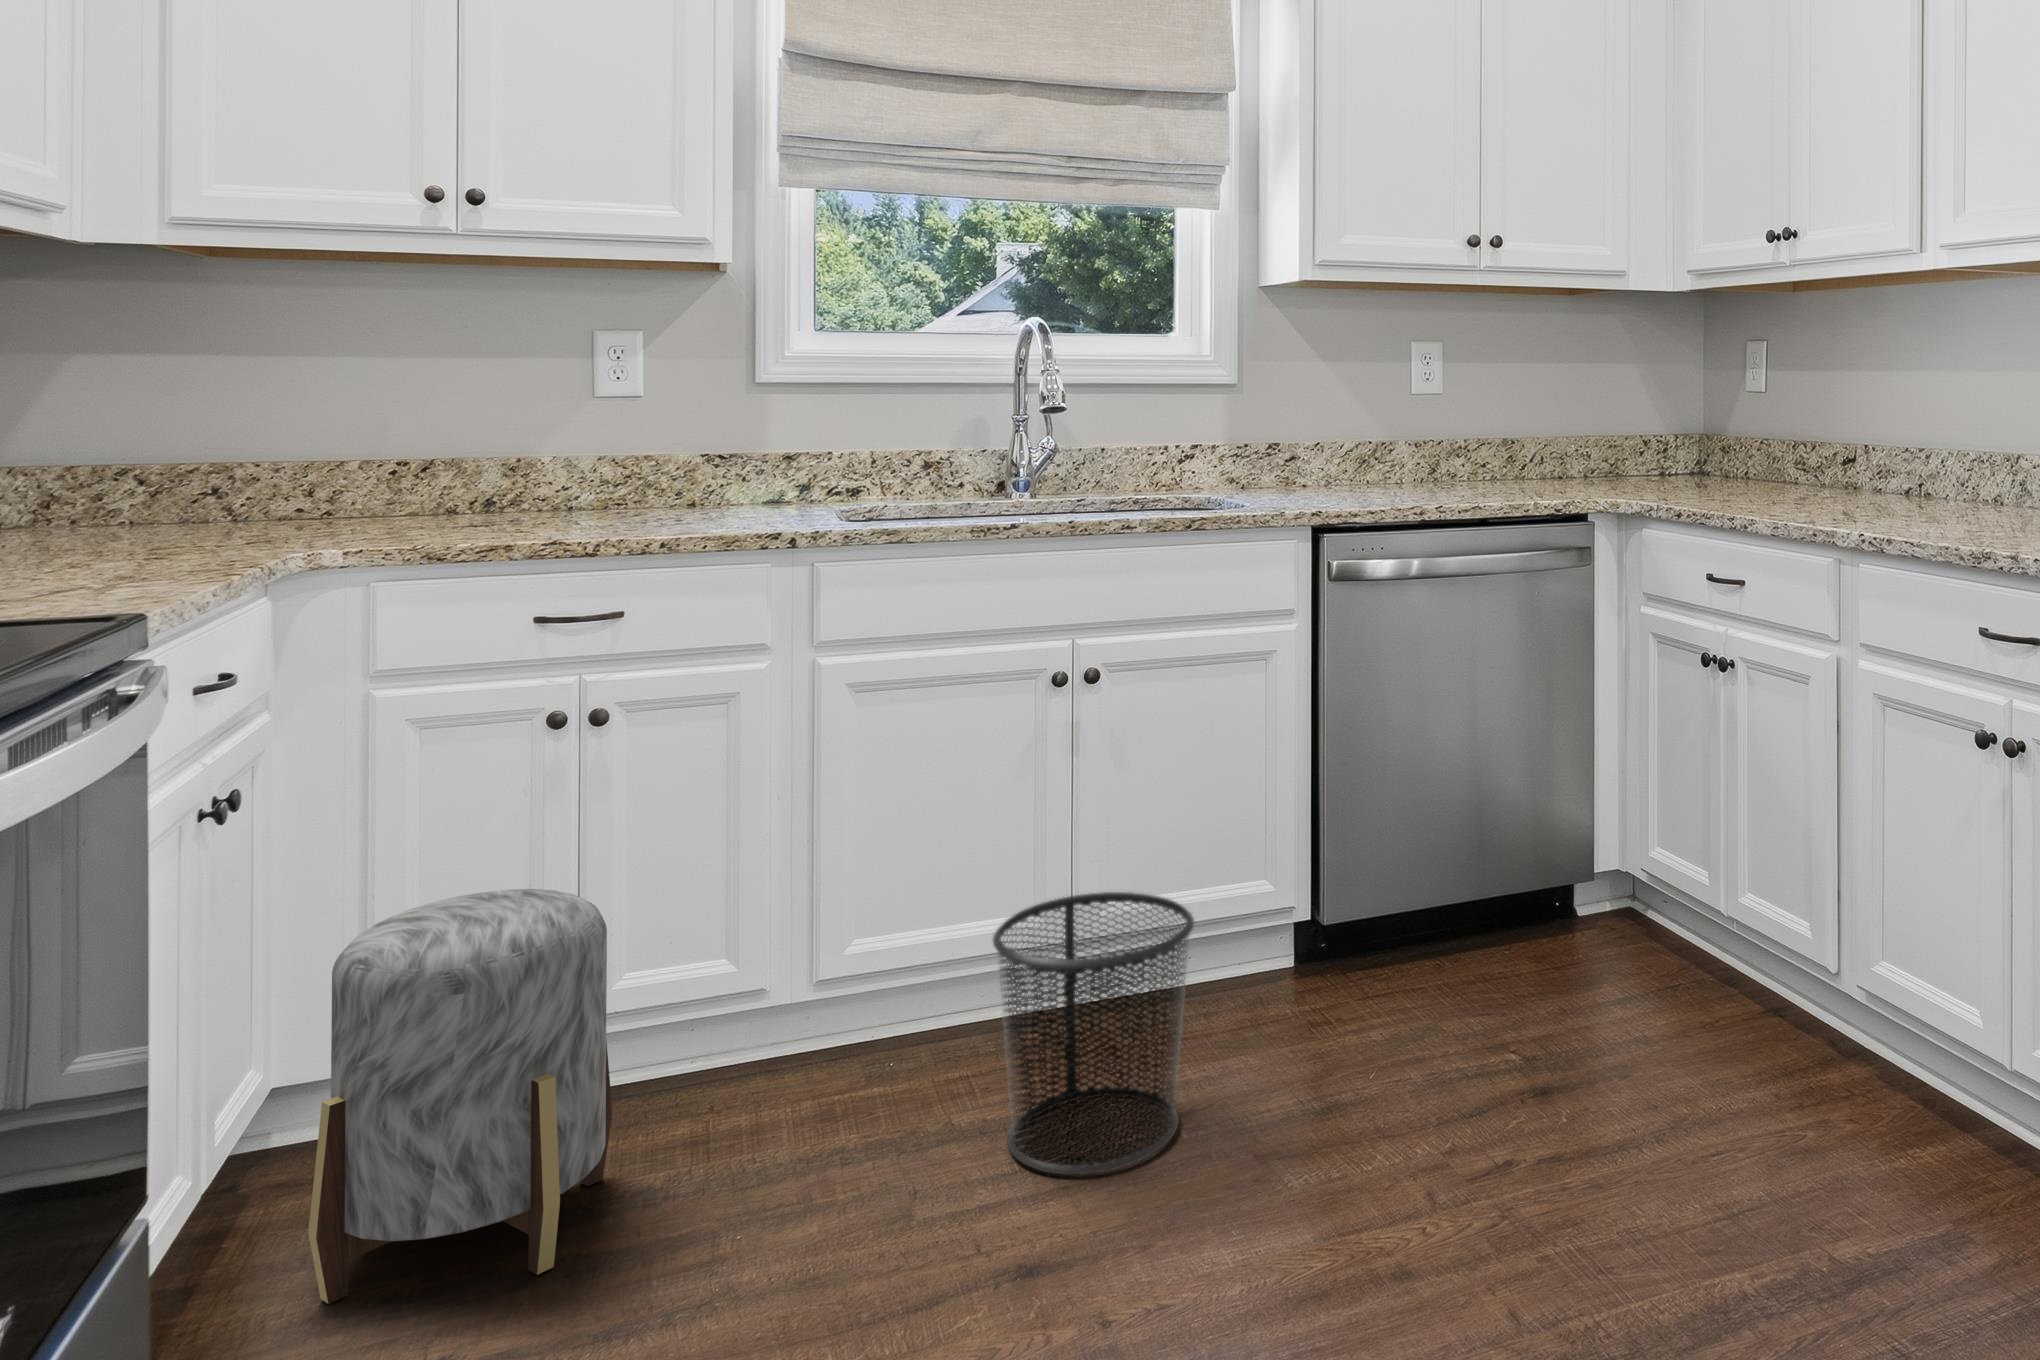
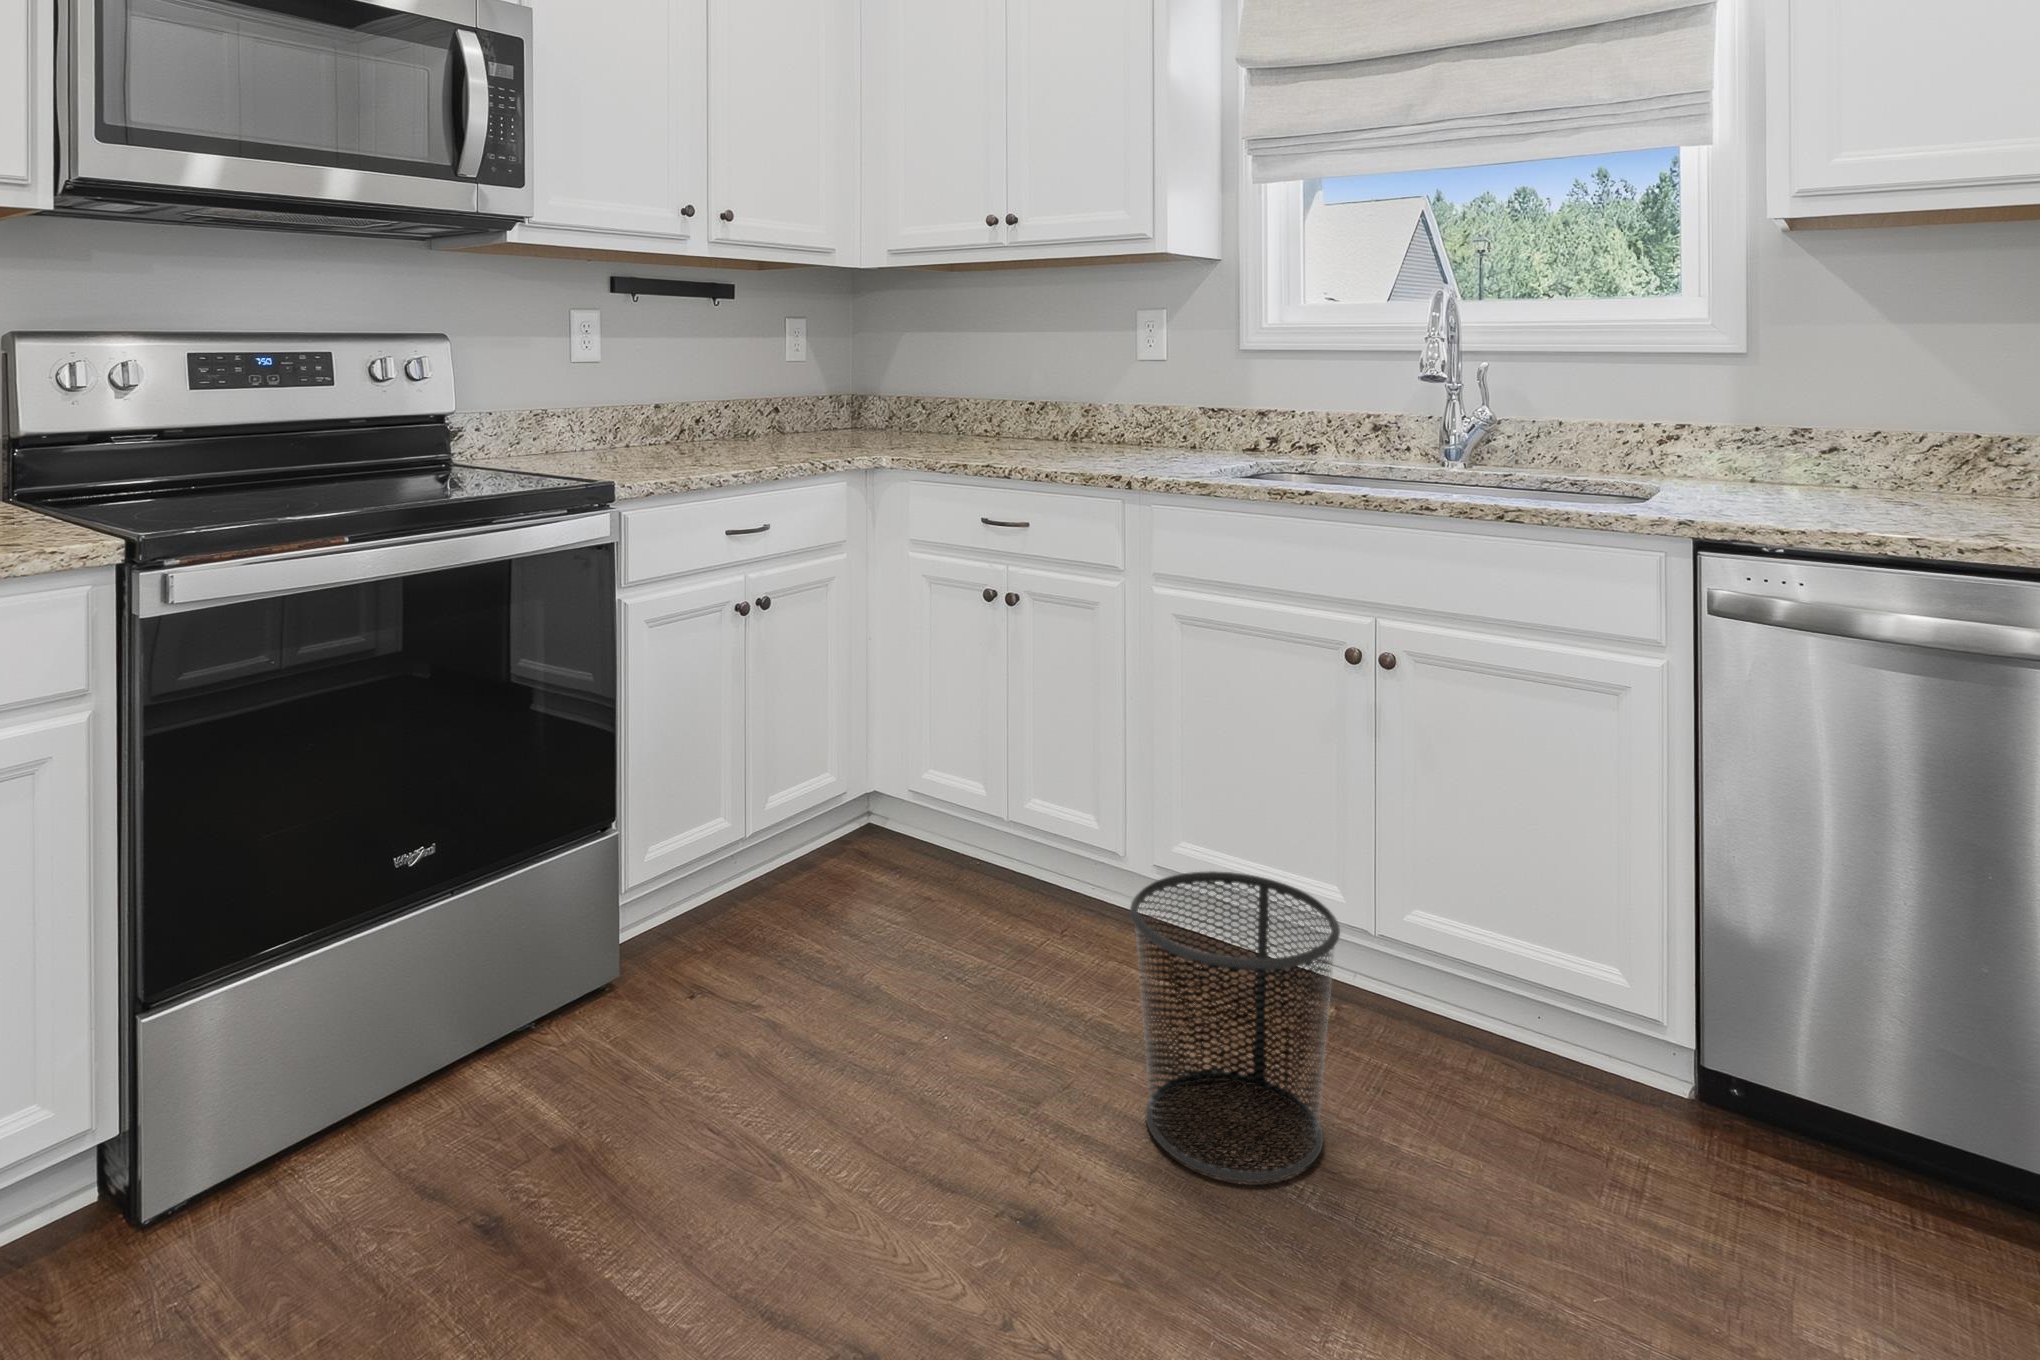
stool: present [308,889,612,1304] -> none [759,706,949,989]

